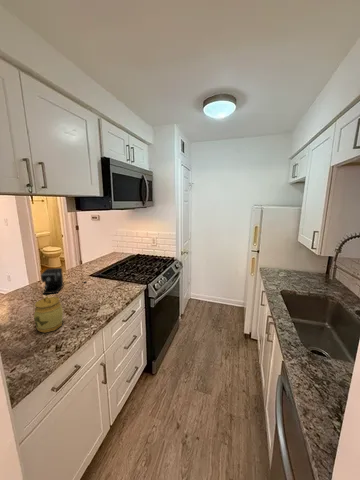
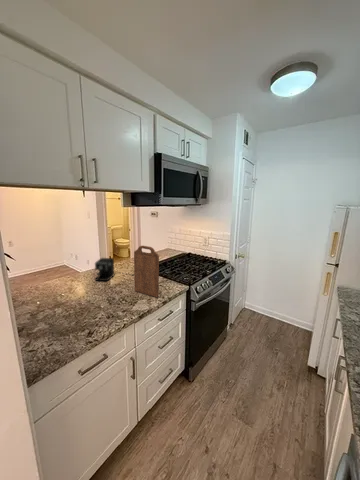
cutting board: none [90,251,120,300] -> present [134,246,159,297]
jar: present [34,296,63,333] -> none [77,283,103,317]

